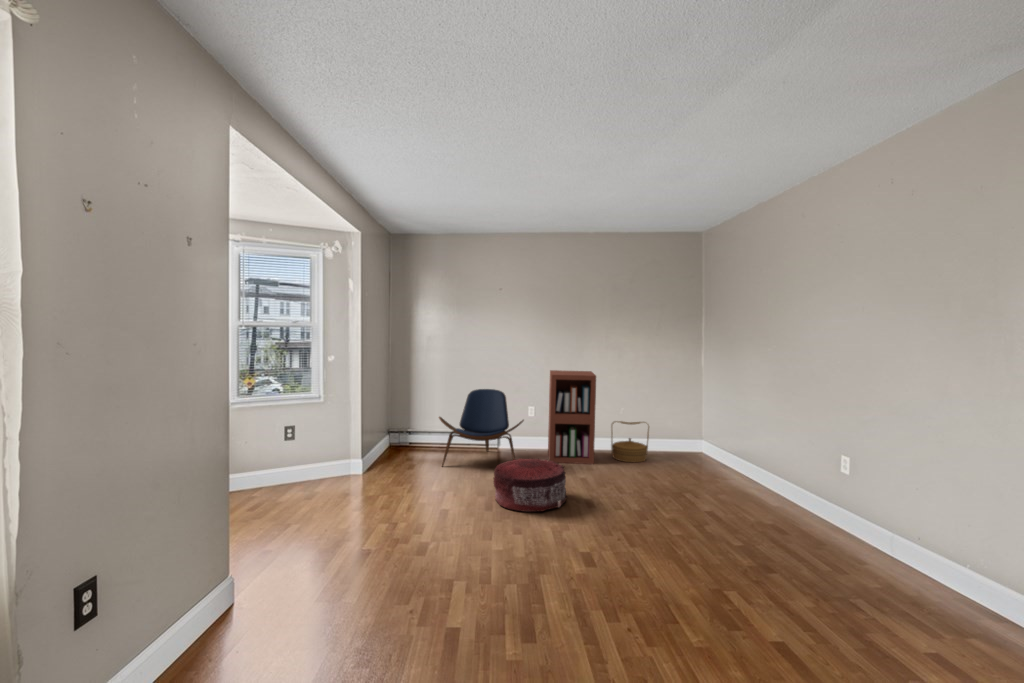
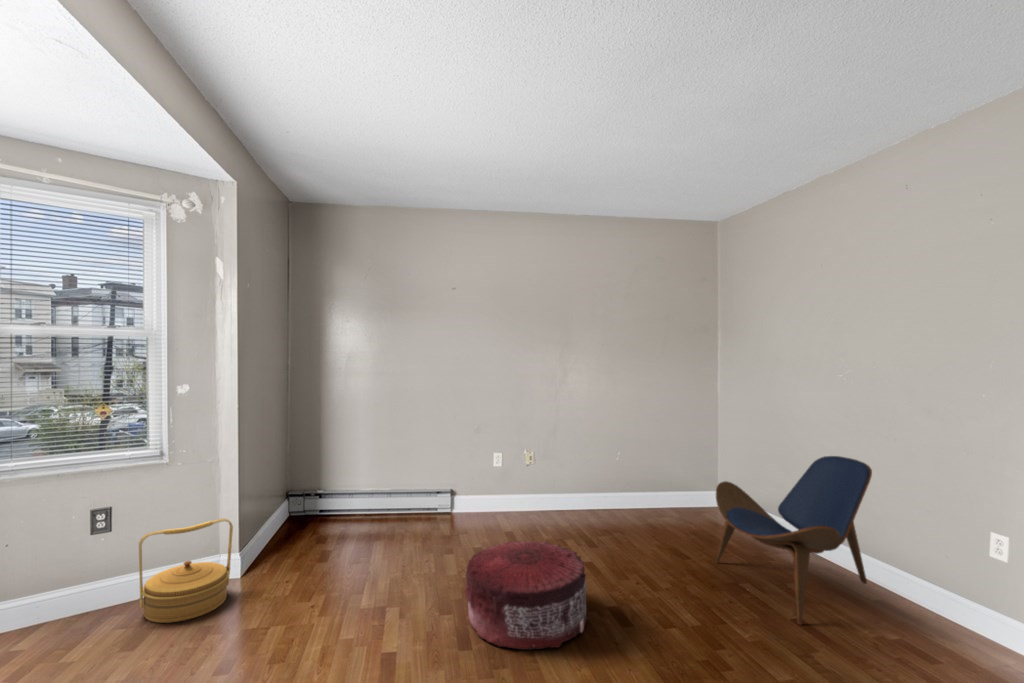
bookshelf: present [548,370,596,464] -> none [521,400,592,532]
lounge chair: present [439,389,524,466] -> present [716,456,872,625]
woven basket: present [611,421,649,462] -> present [139,518,233,623]

